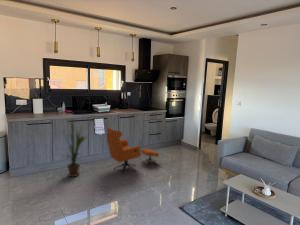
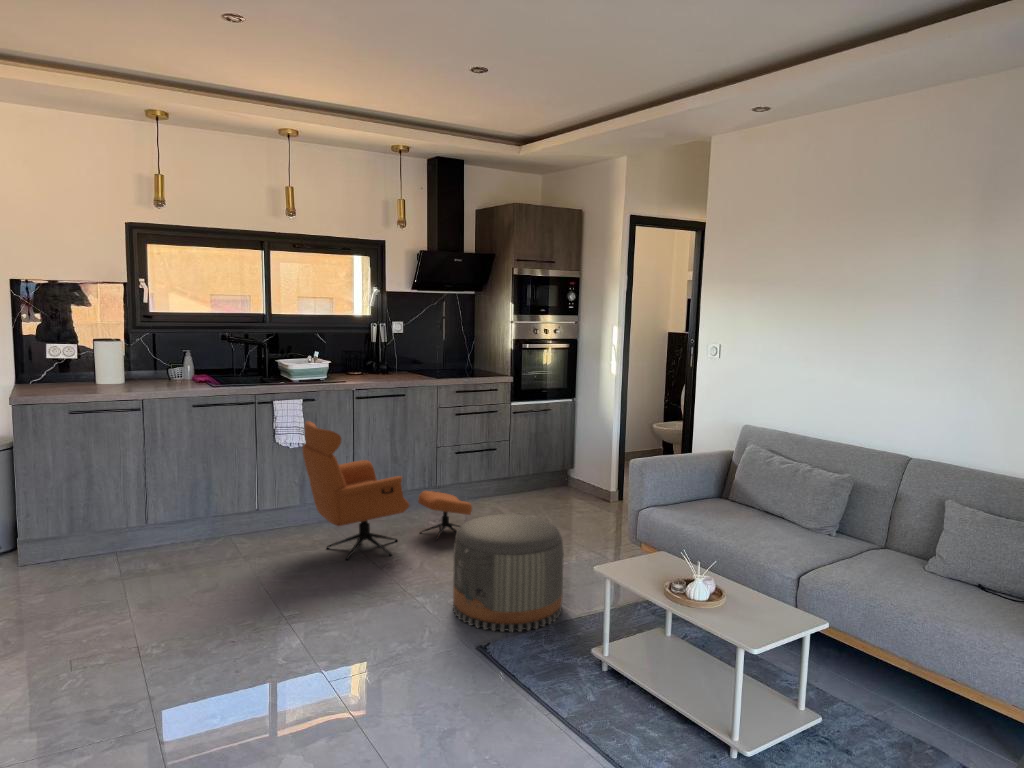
house plant: present [67,121,85,177] -> none [141,394,245,568]
pouf: none [165,160,202,201] -> present [453,514,564,632]

